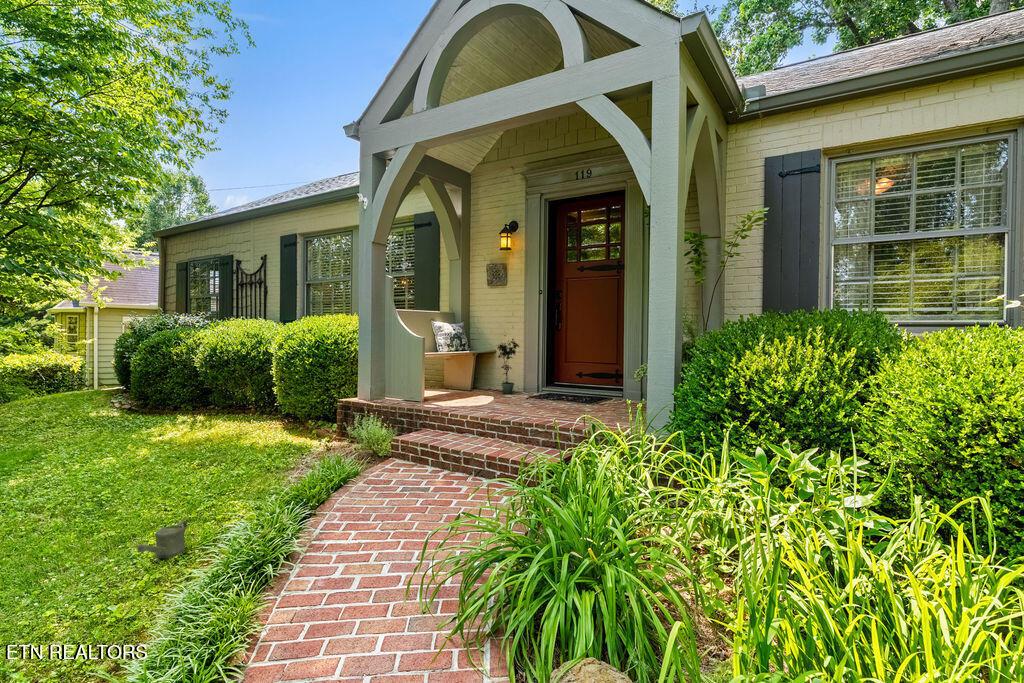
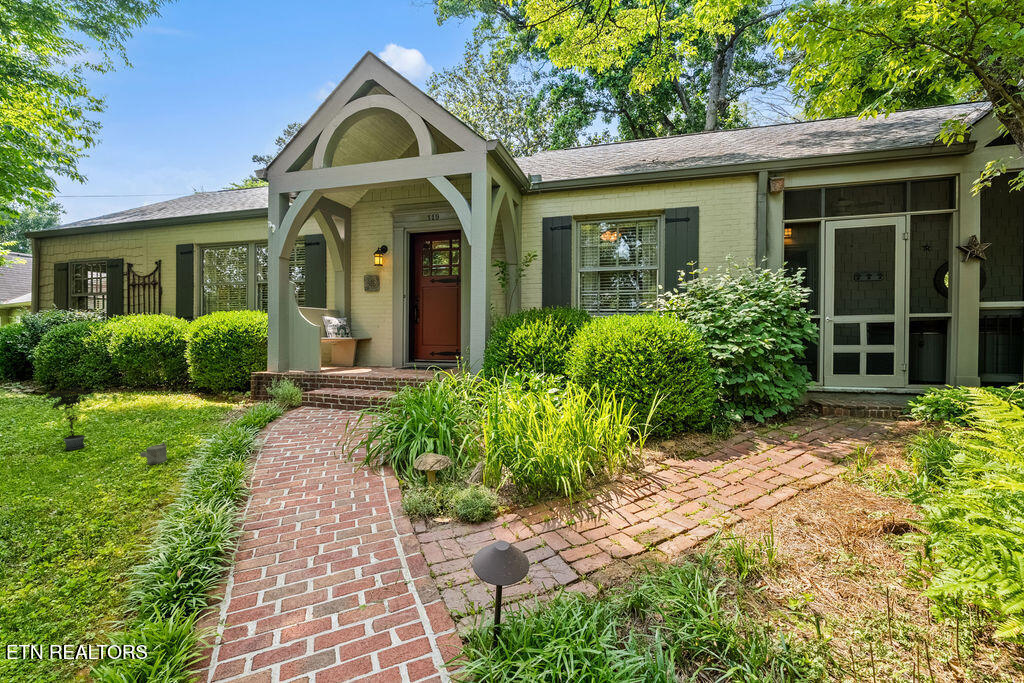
potted plant: present [497,339,519,394] -> present [43,385,94,450]

